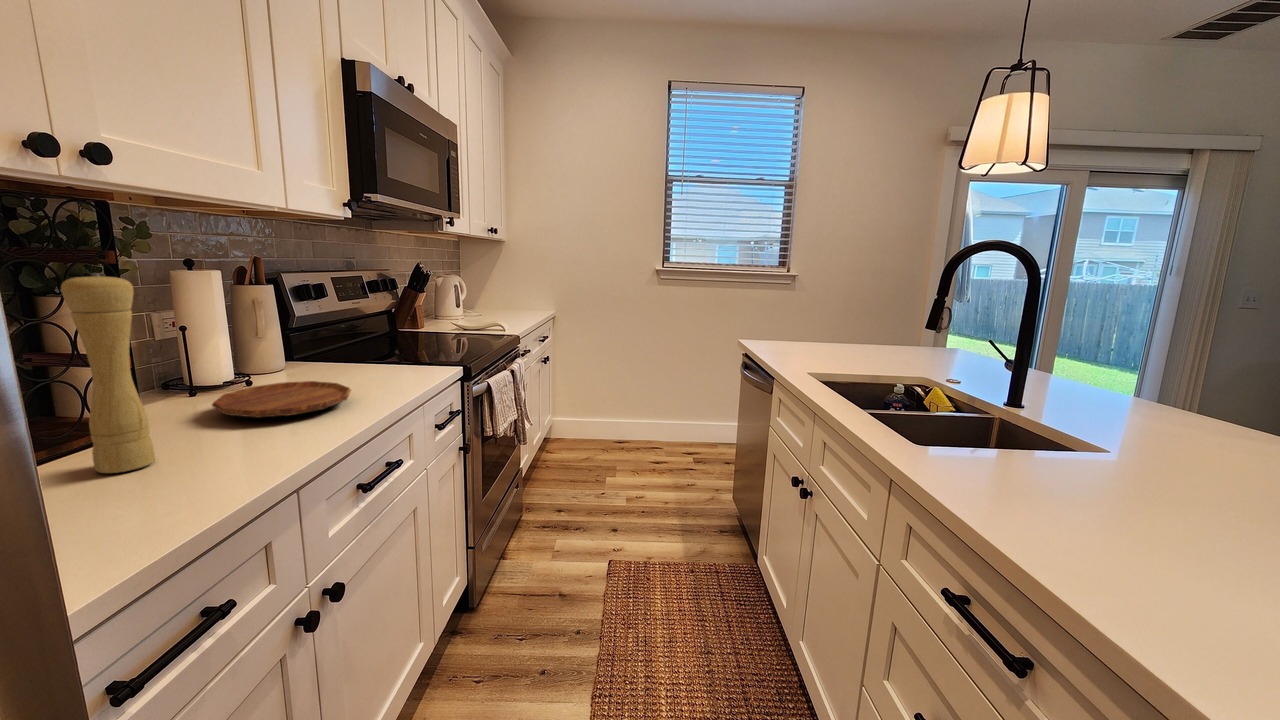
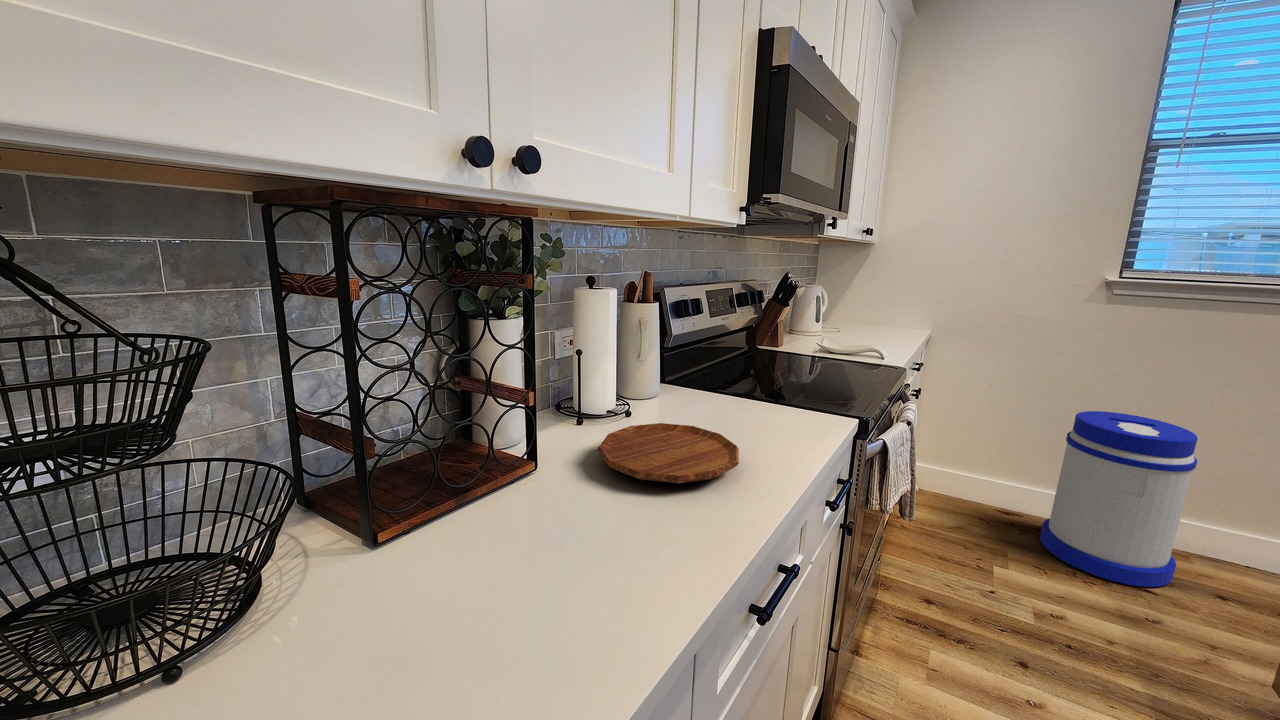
pepper mill: present [61,273,155,473] -> none [478,307,542,549]
trash can: none [637,358,708,469] -> present [1040,411,1198,587]

